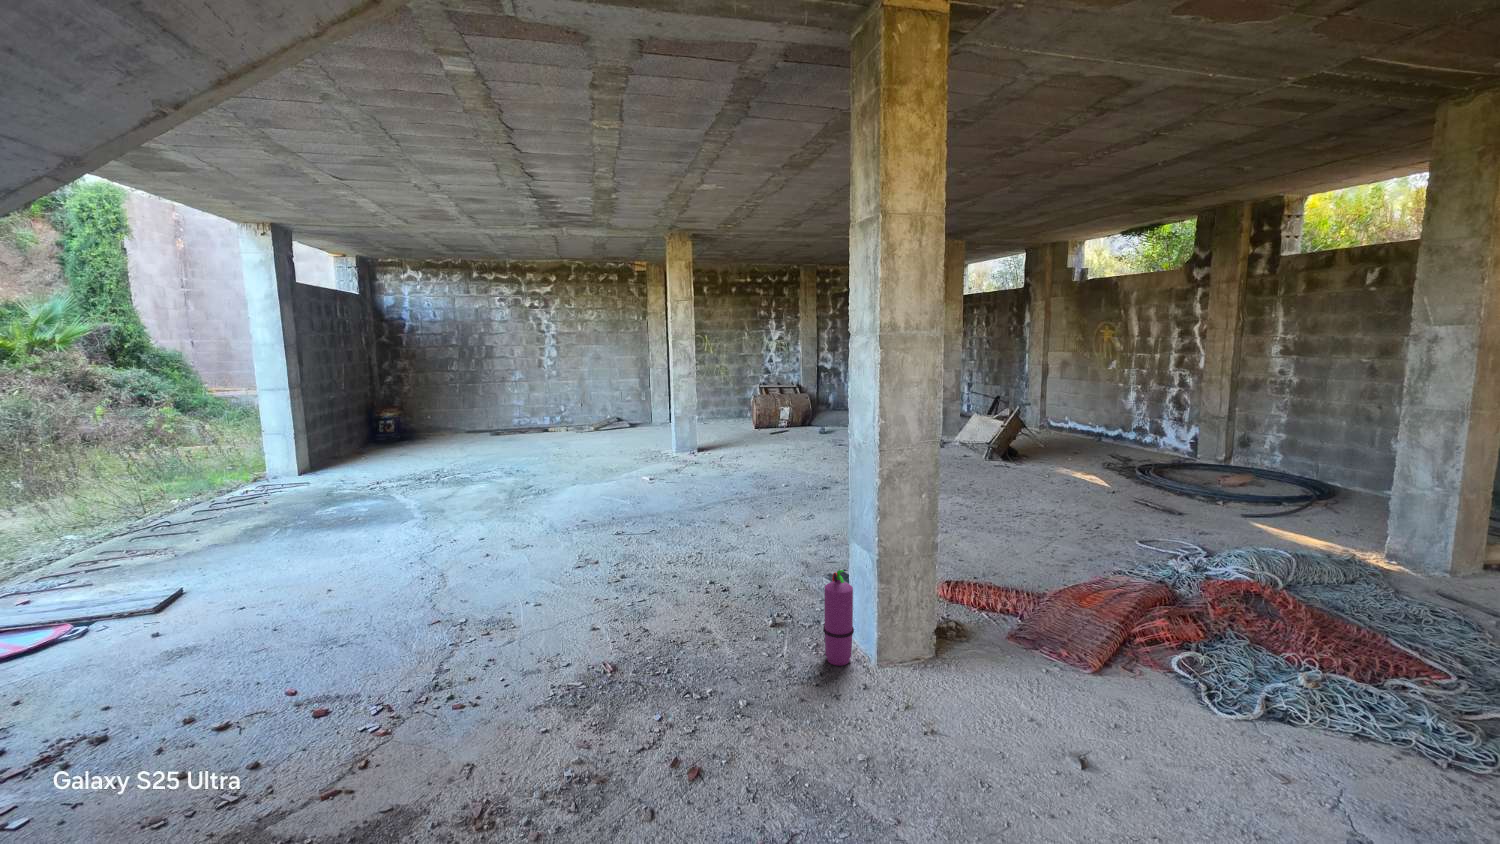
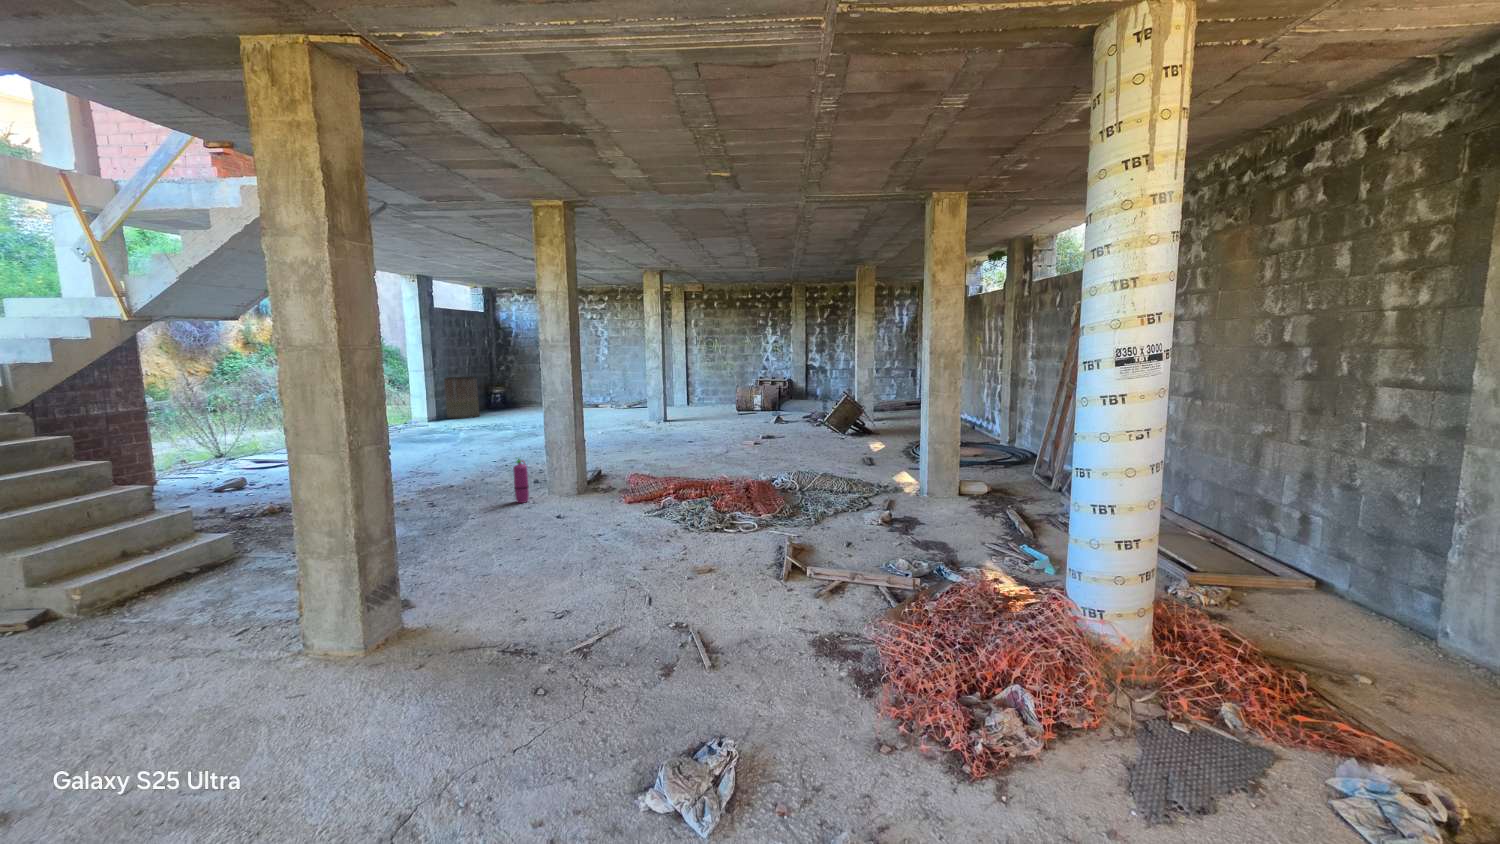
trash can: none [322,395,384,465] -> present [444,377,479,419]

